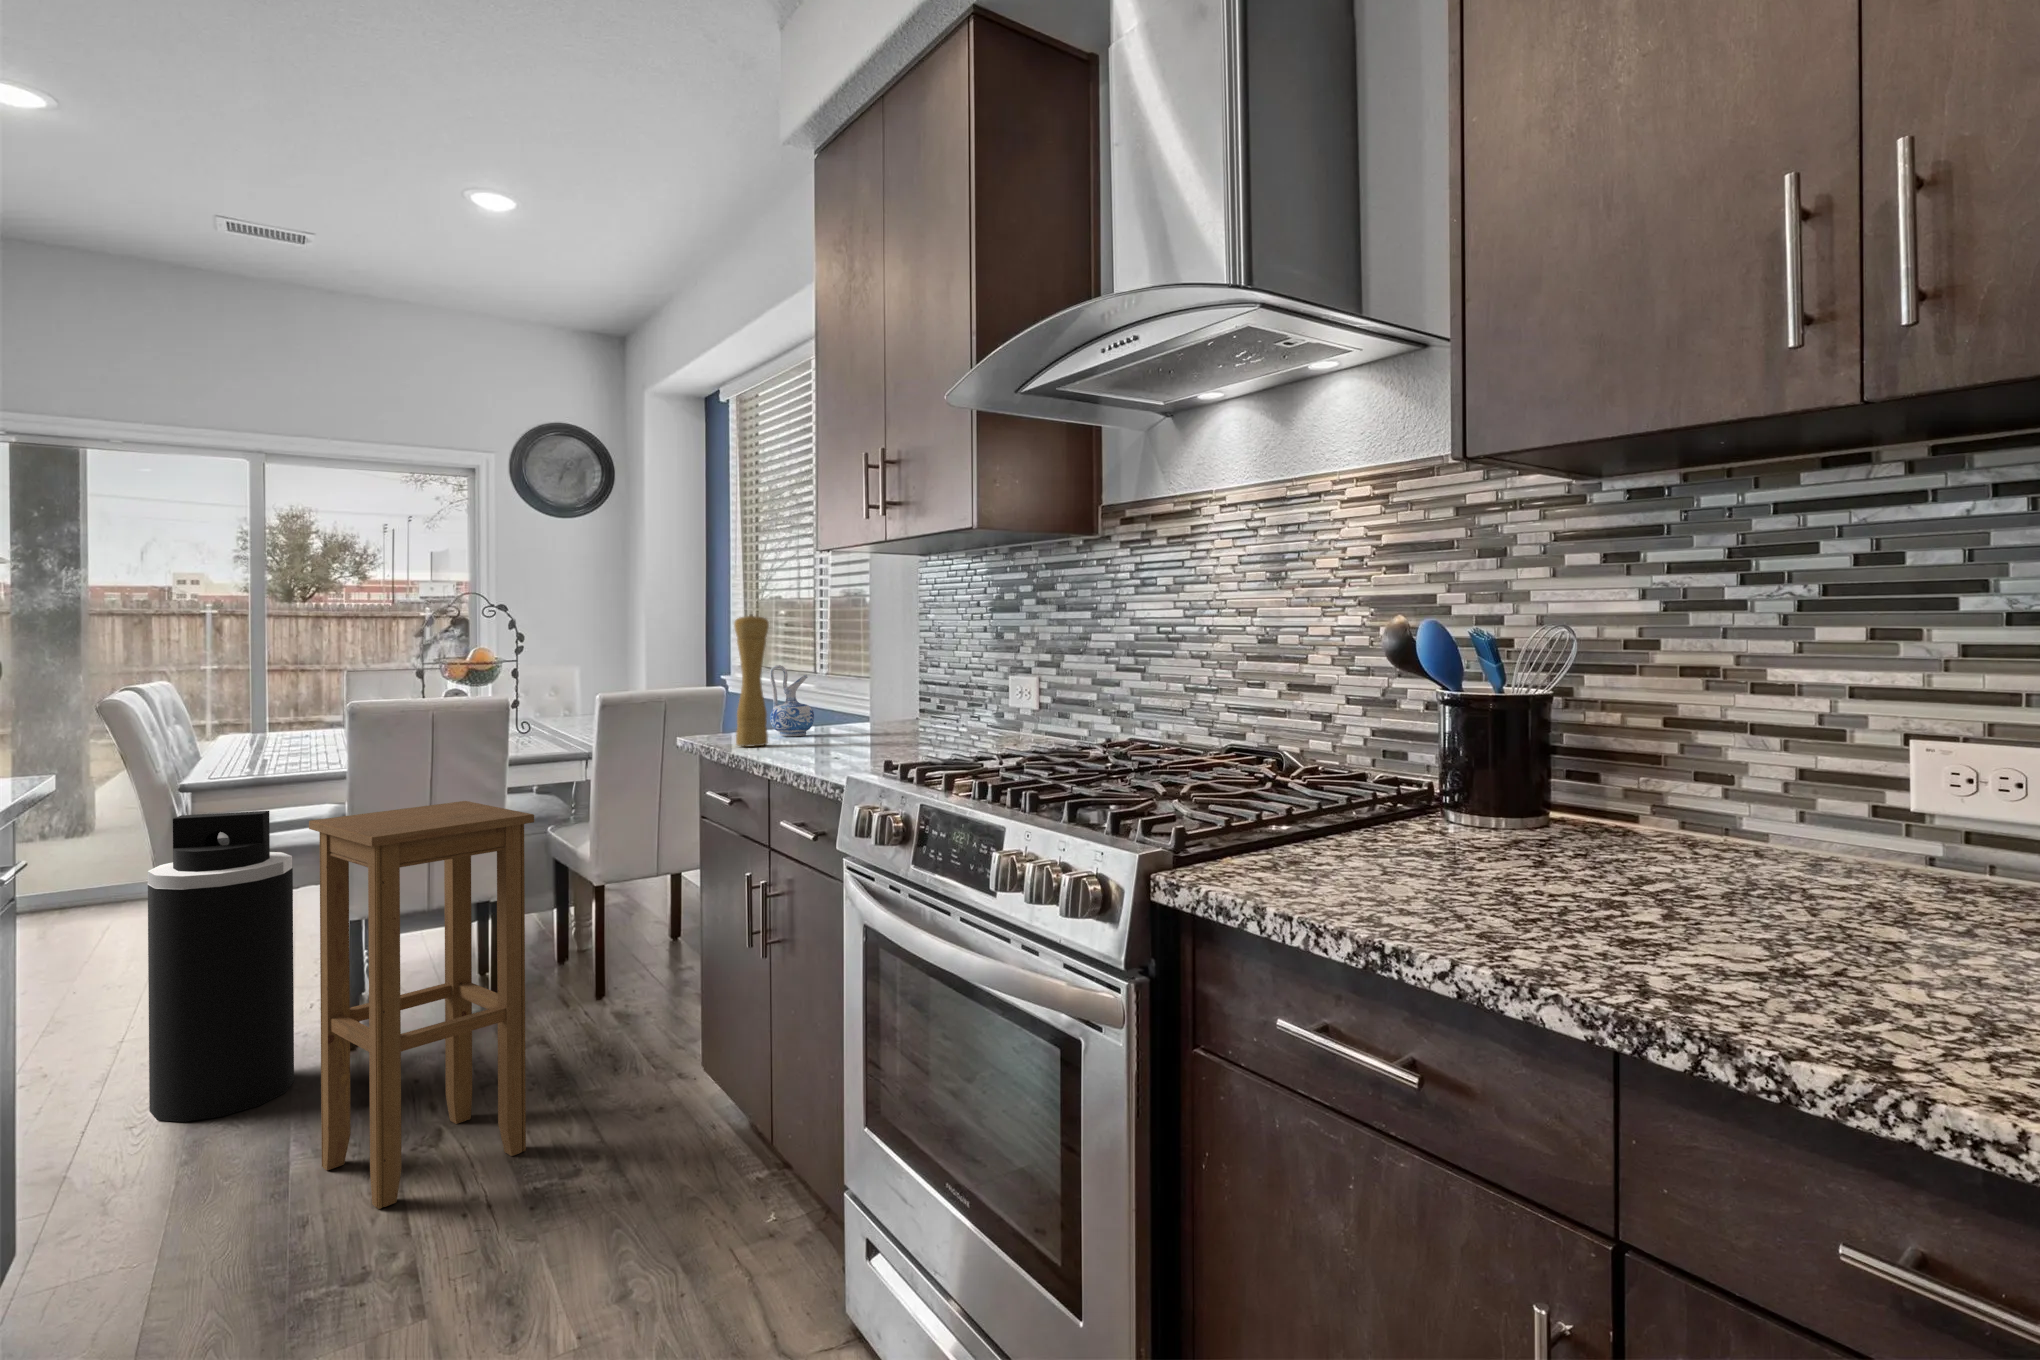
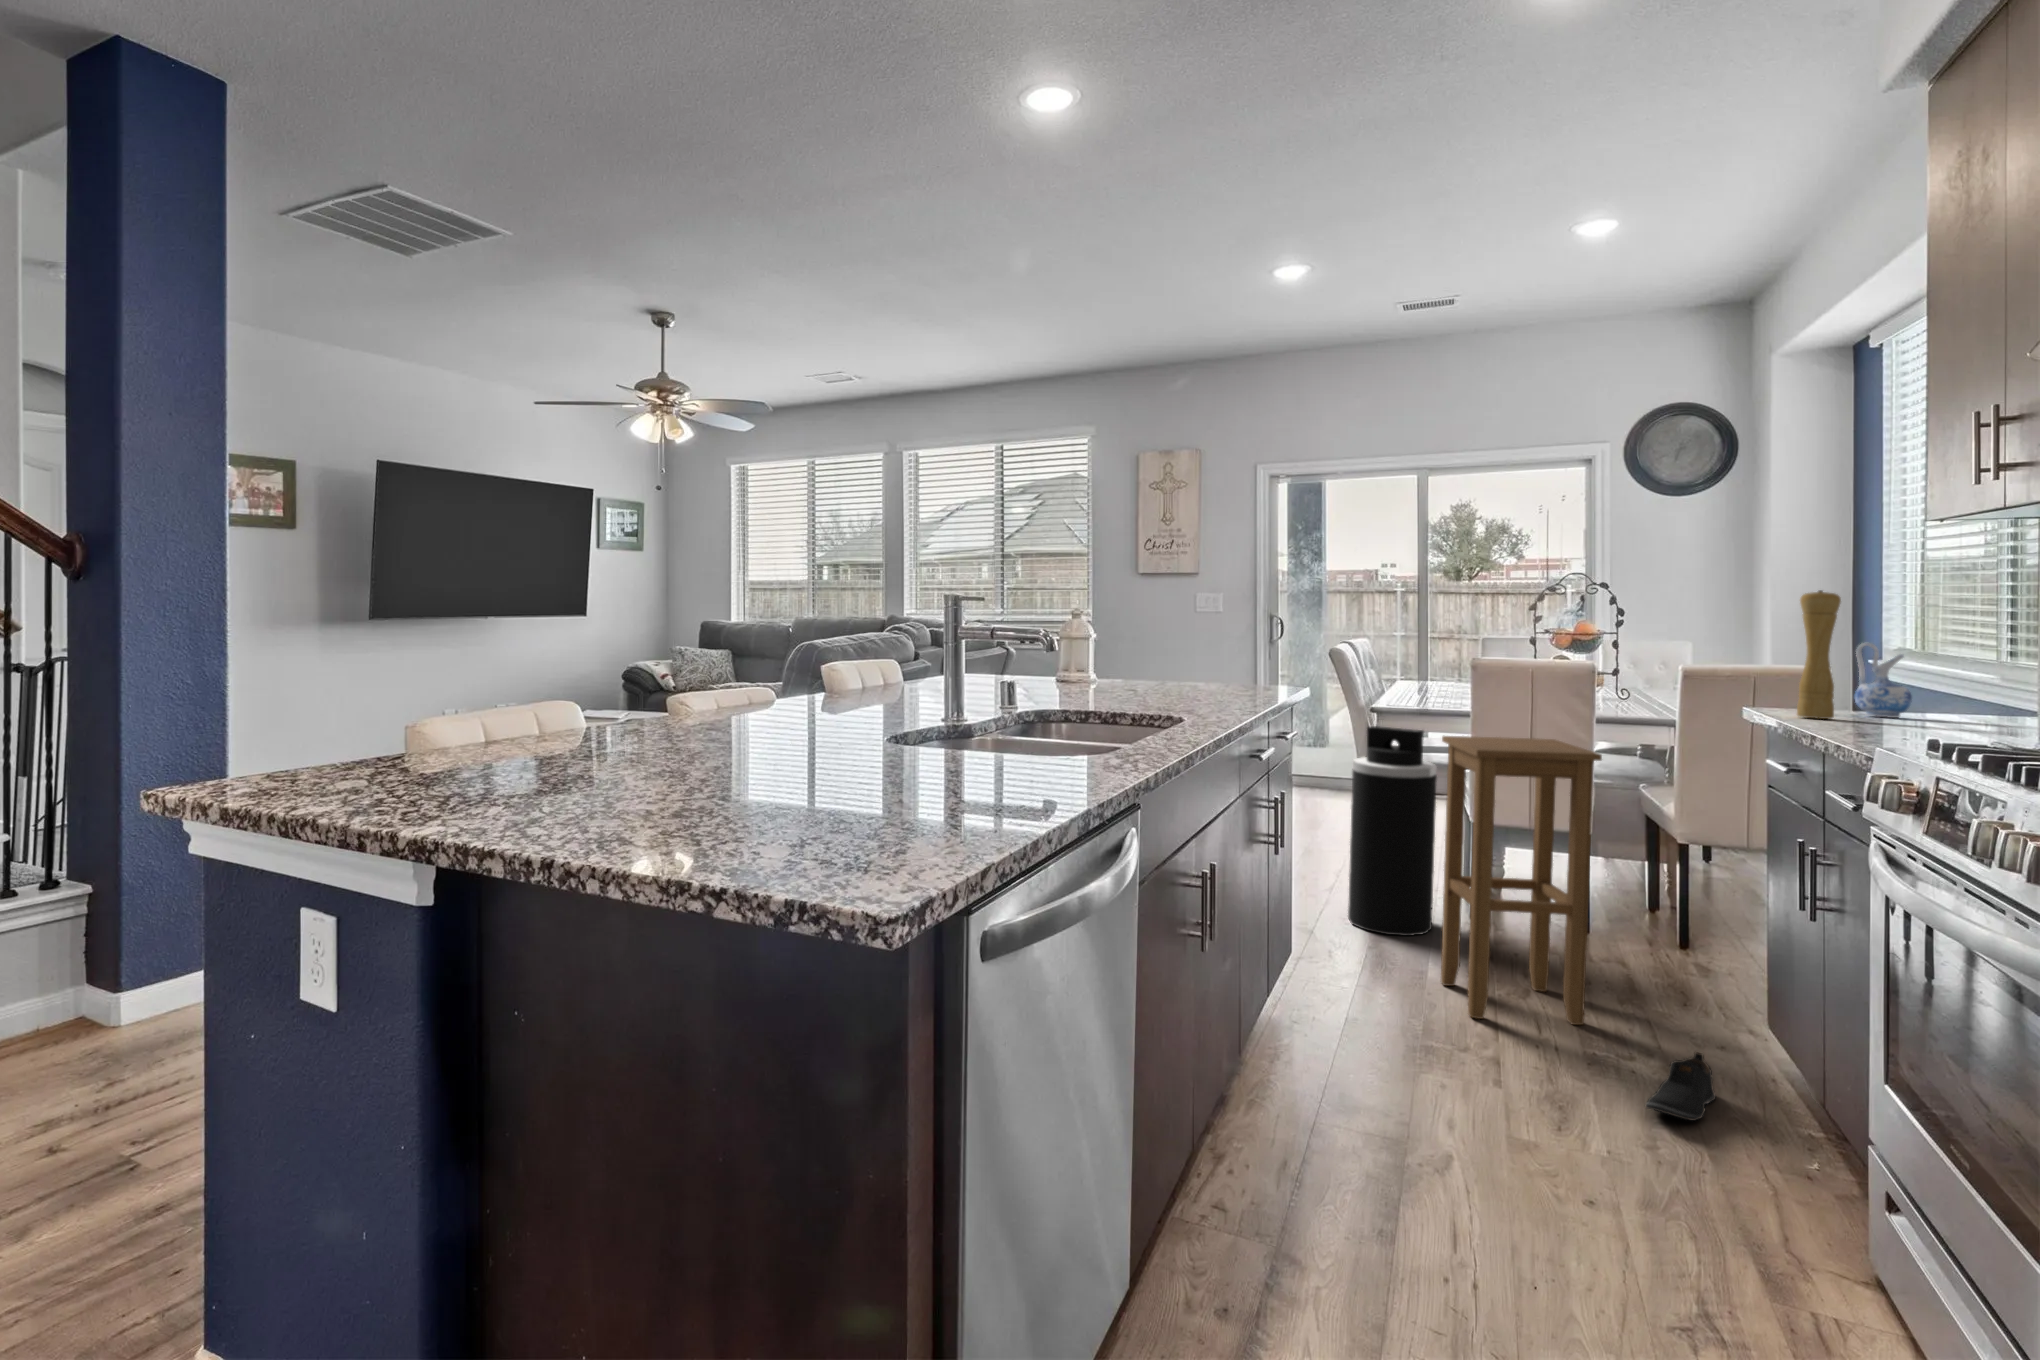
shoe: none [626,1140,688,1245] -> present [1645,1052,1716,1121]

